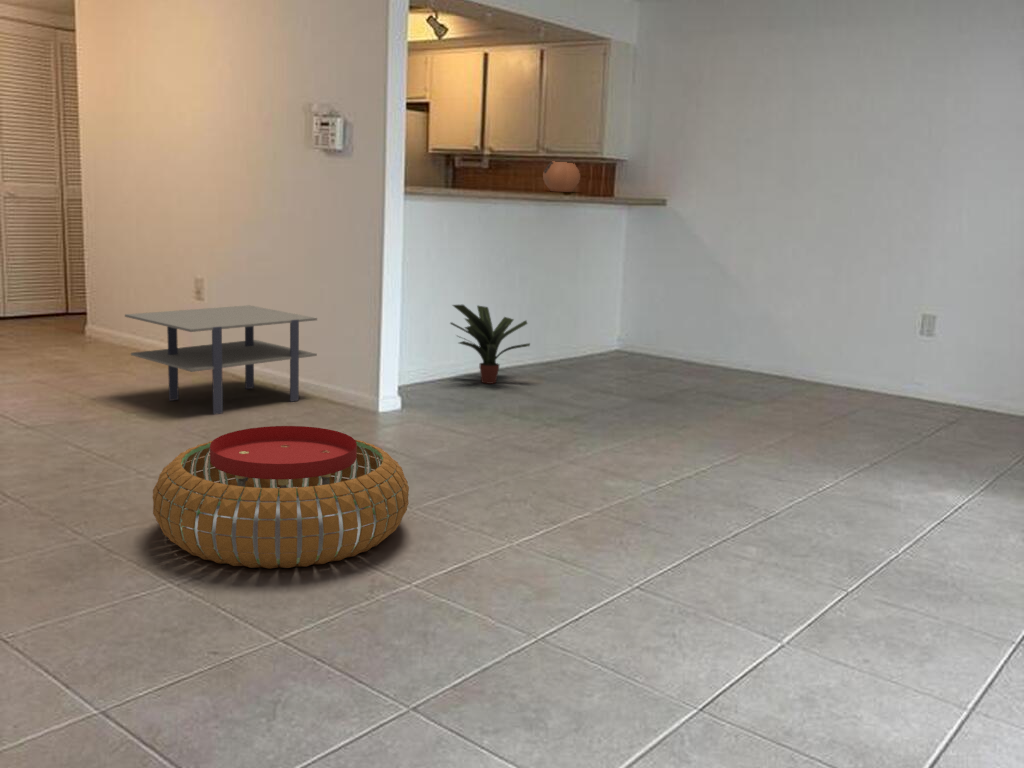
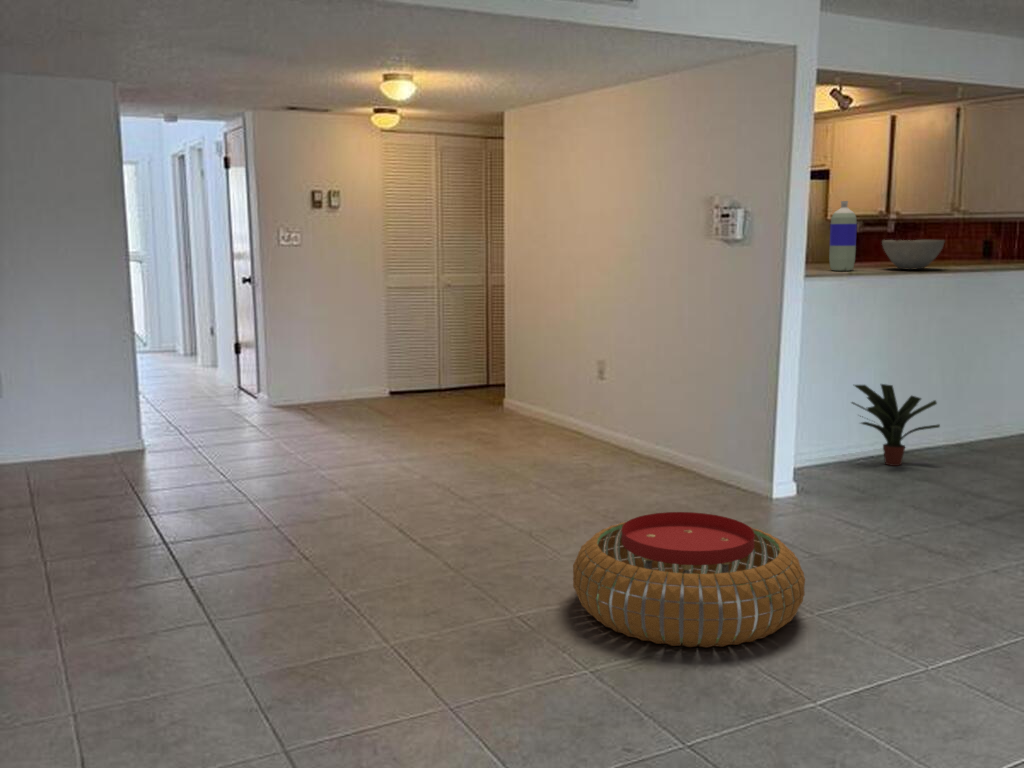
bottle: none [429,123,455,193] -> present [829,201,857,271]
vase: present [543,161,580,192] -> none [958,210,1002,256]
bowl: none [478,166,534,195] -> present [882,240,944,270]
side table: present [125,305,317,414] -> none [543,385,715,491]

